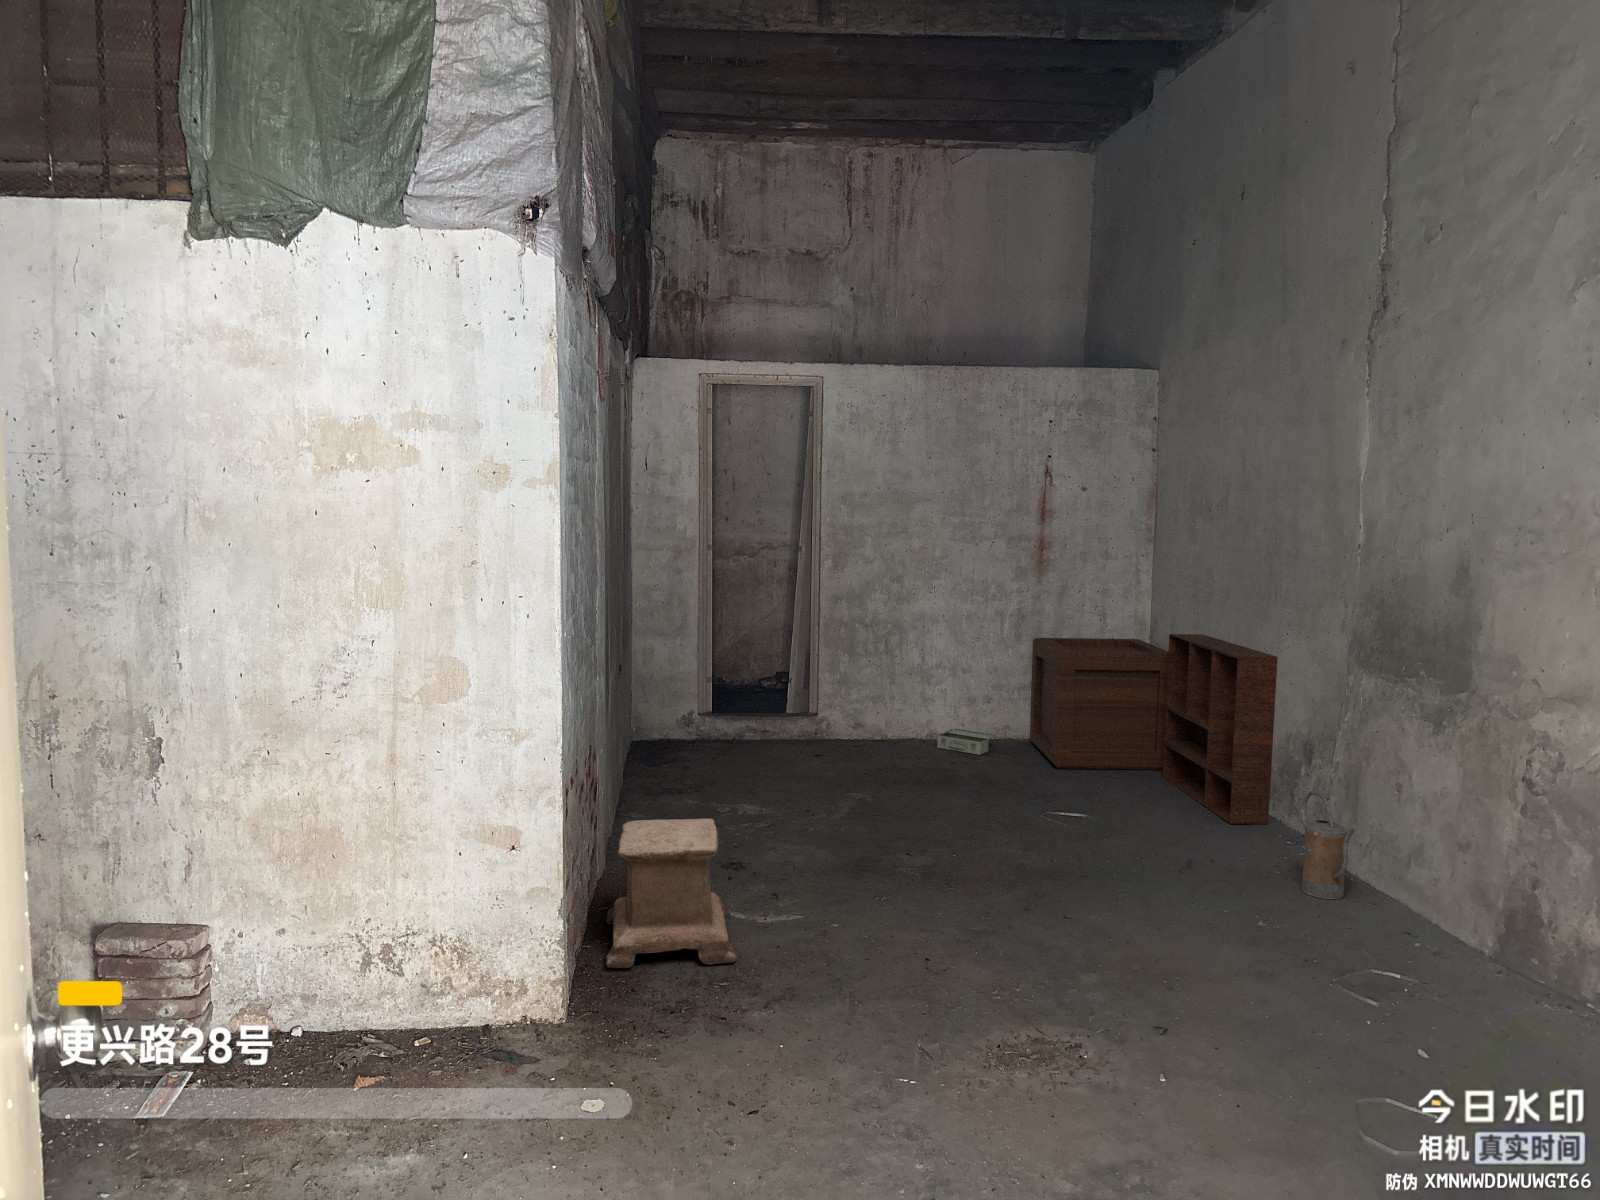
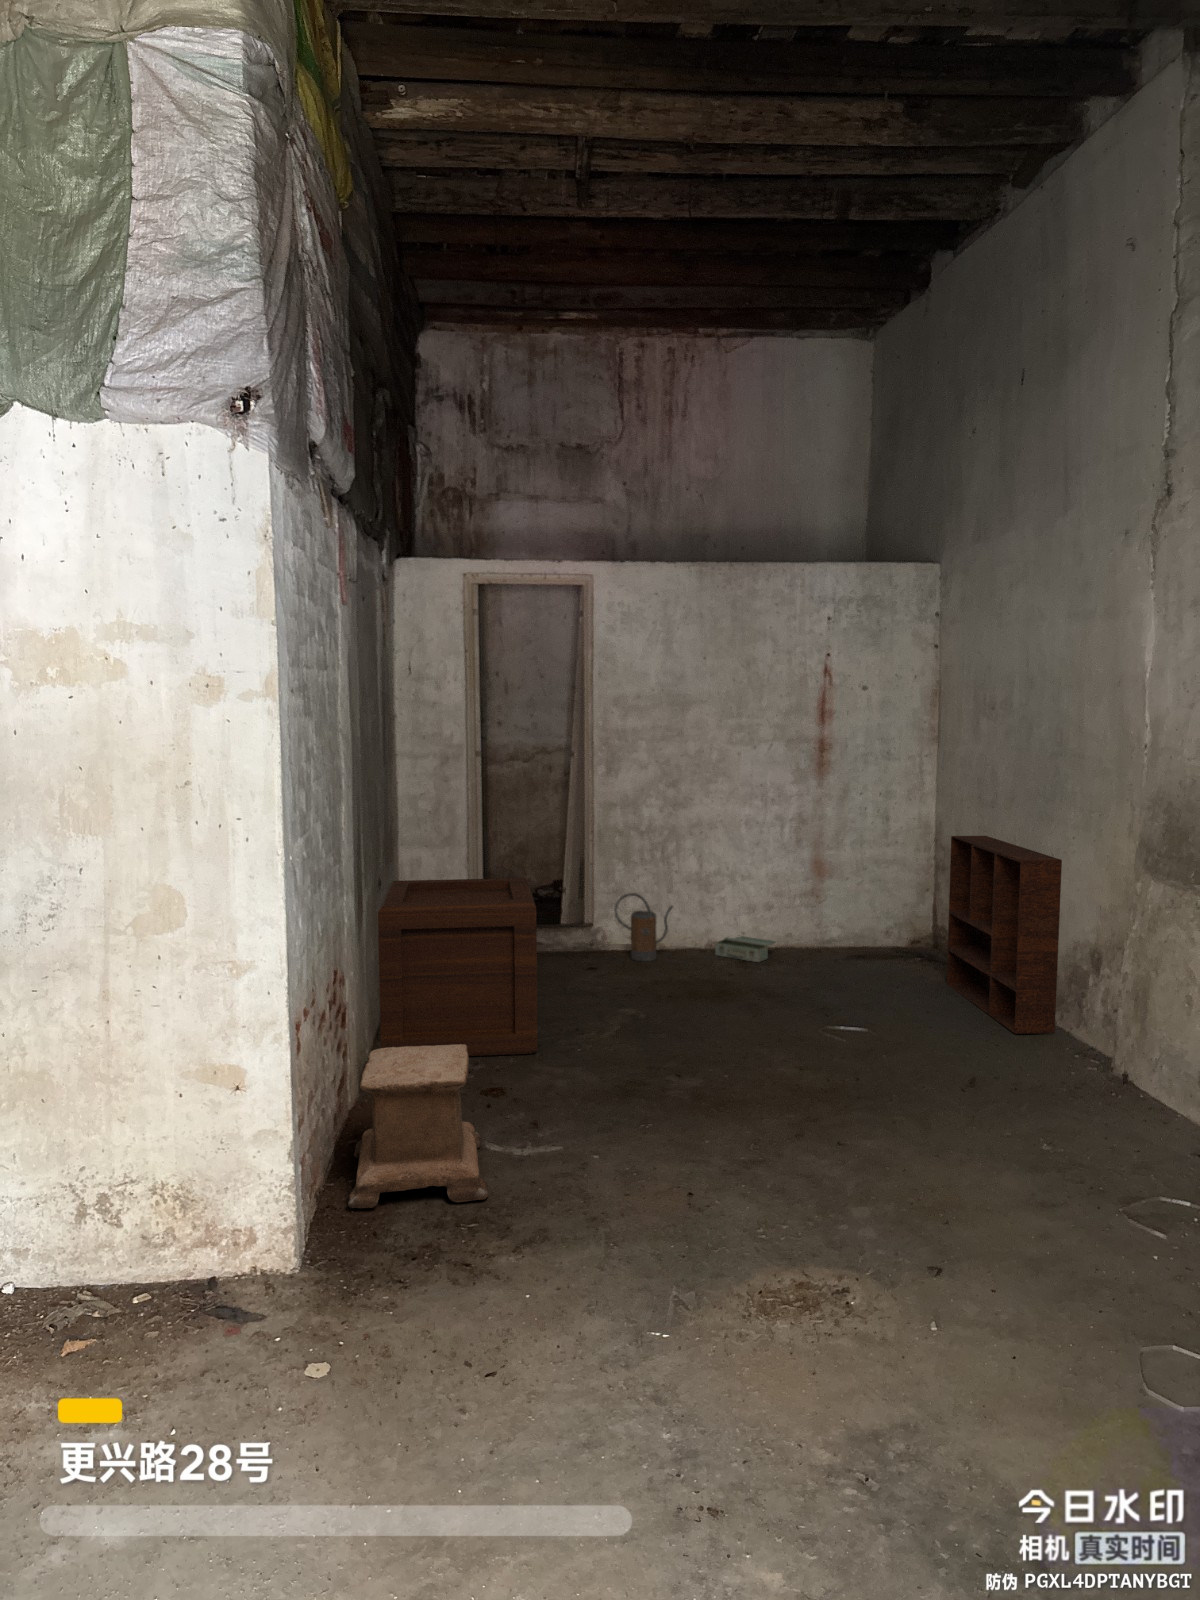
wooden crate: present [1030,638,1168,770] -> present [378,878,537,1056]
watering can: present [1301,790,1355,899] -> present [614,893,673,961]

